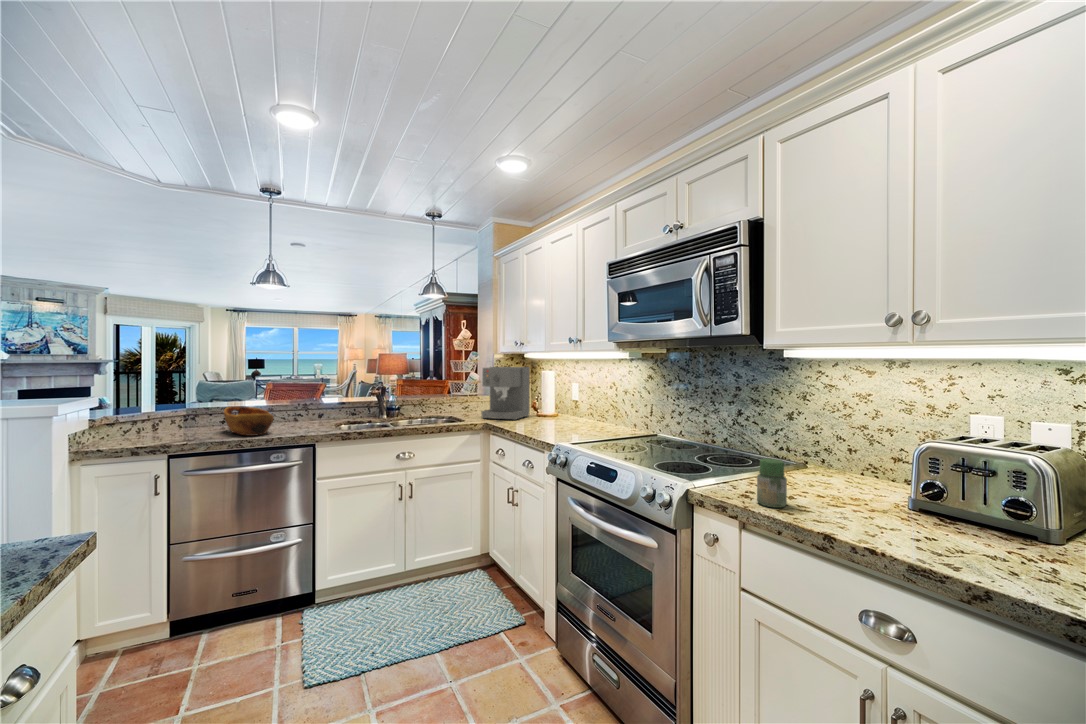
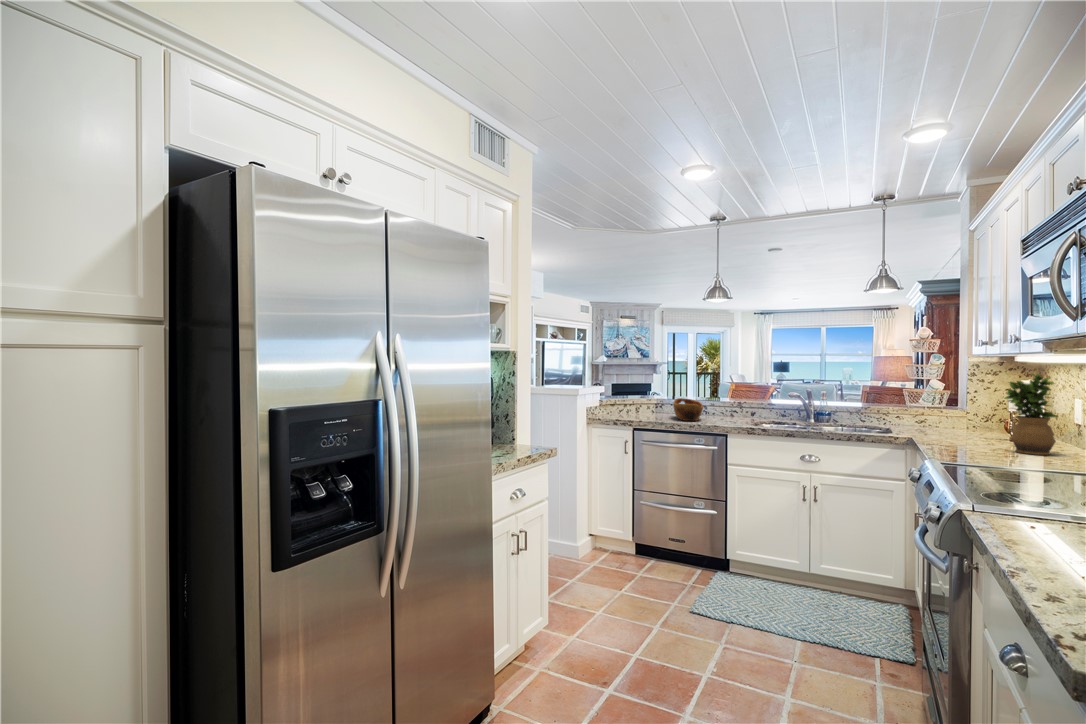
coffee maker: present [481,367,530,420] -> none [921,372,1001,440]
potted plant: none [555,367,583,426] -> present [1005,374,1057,455]
jar: present [757,458,787,508] -> none [1006,479,1049,539]

